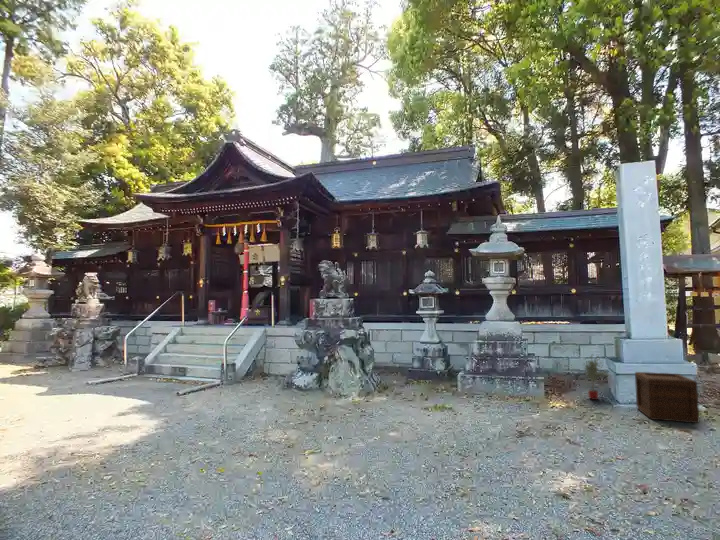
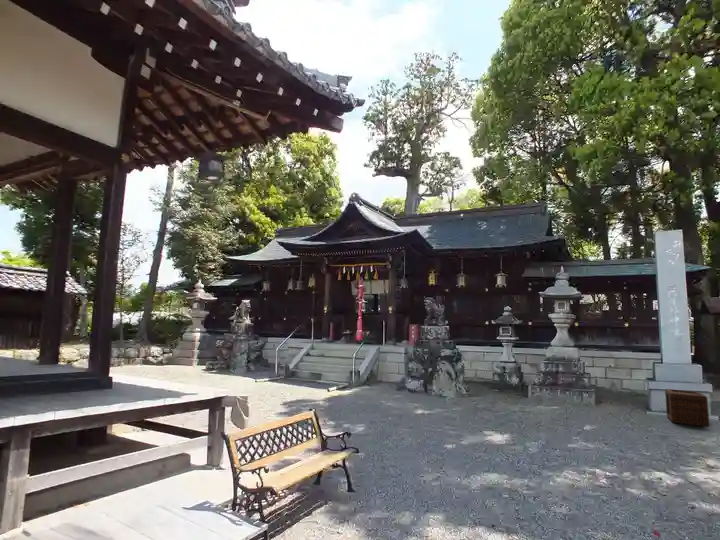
potted tree: present [585,357,609,400] -> none [626,375,648,410]

